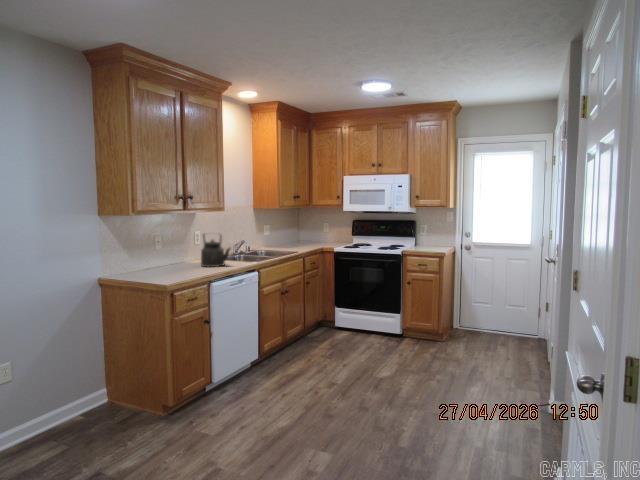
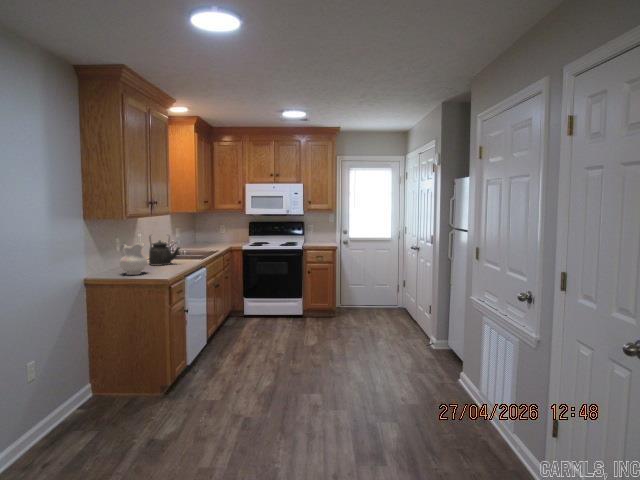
ceramic pitcher: none [152,240,180,277] -> present [120,242,147,275]

